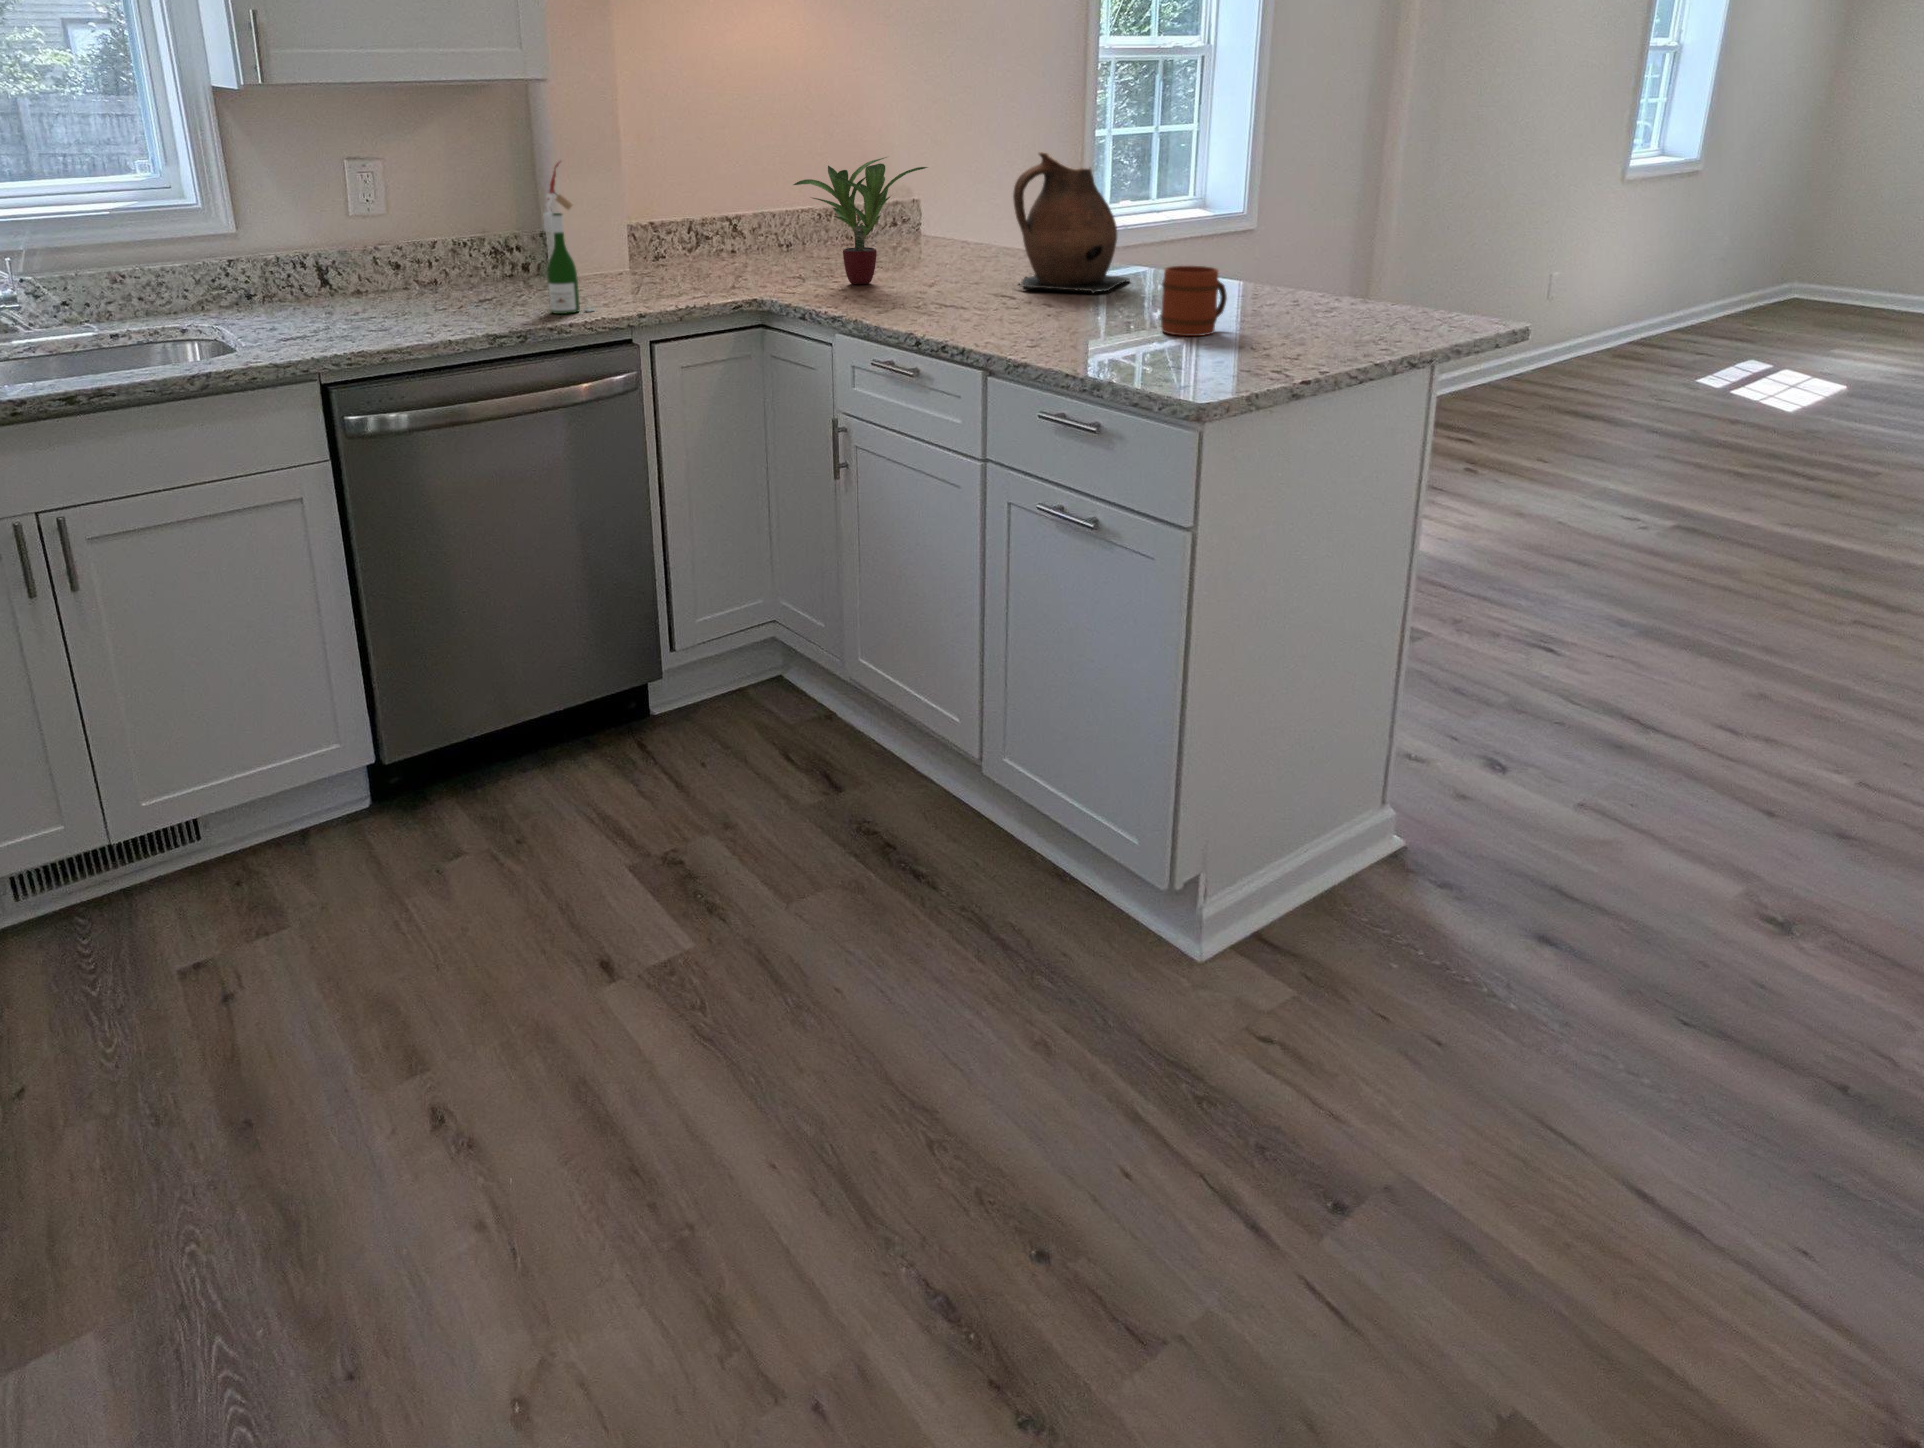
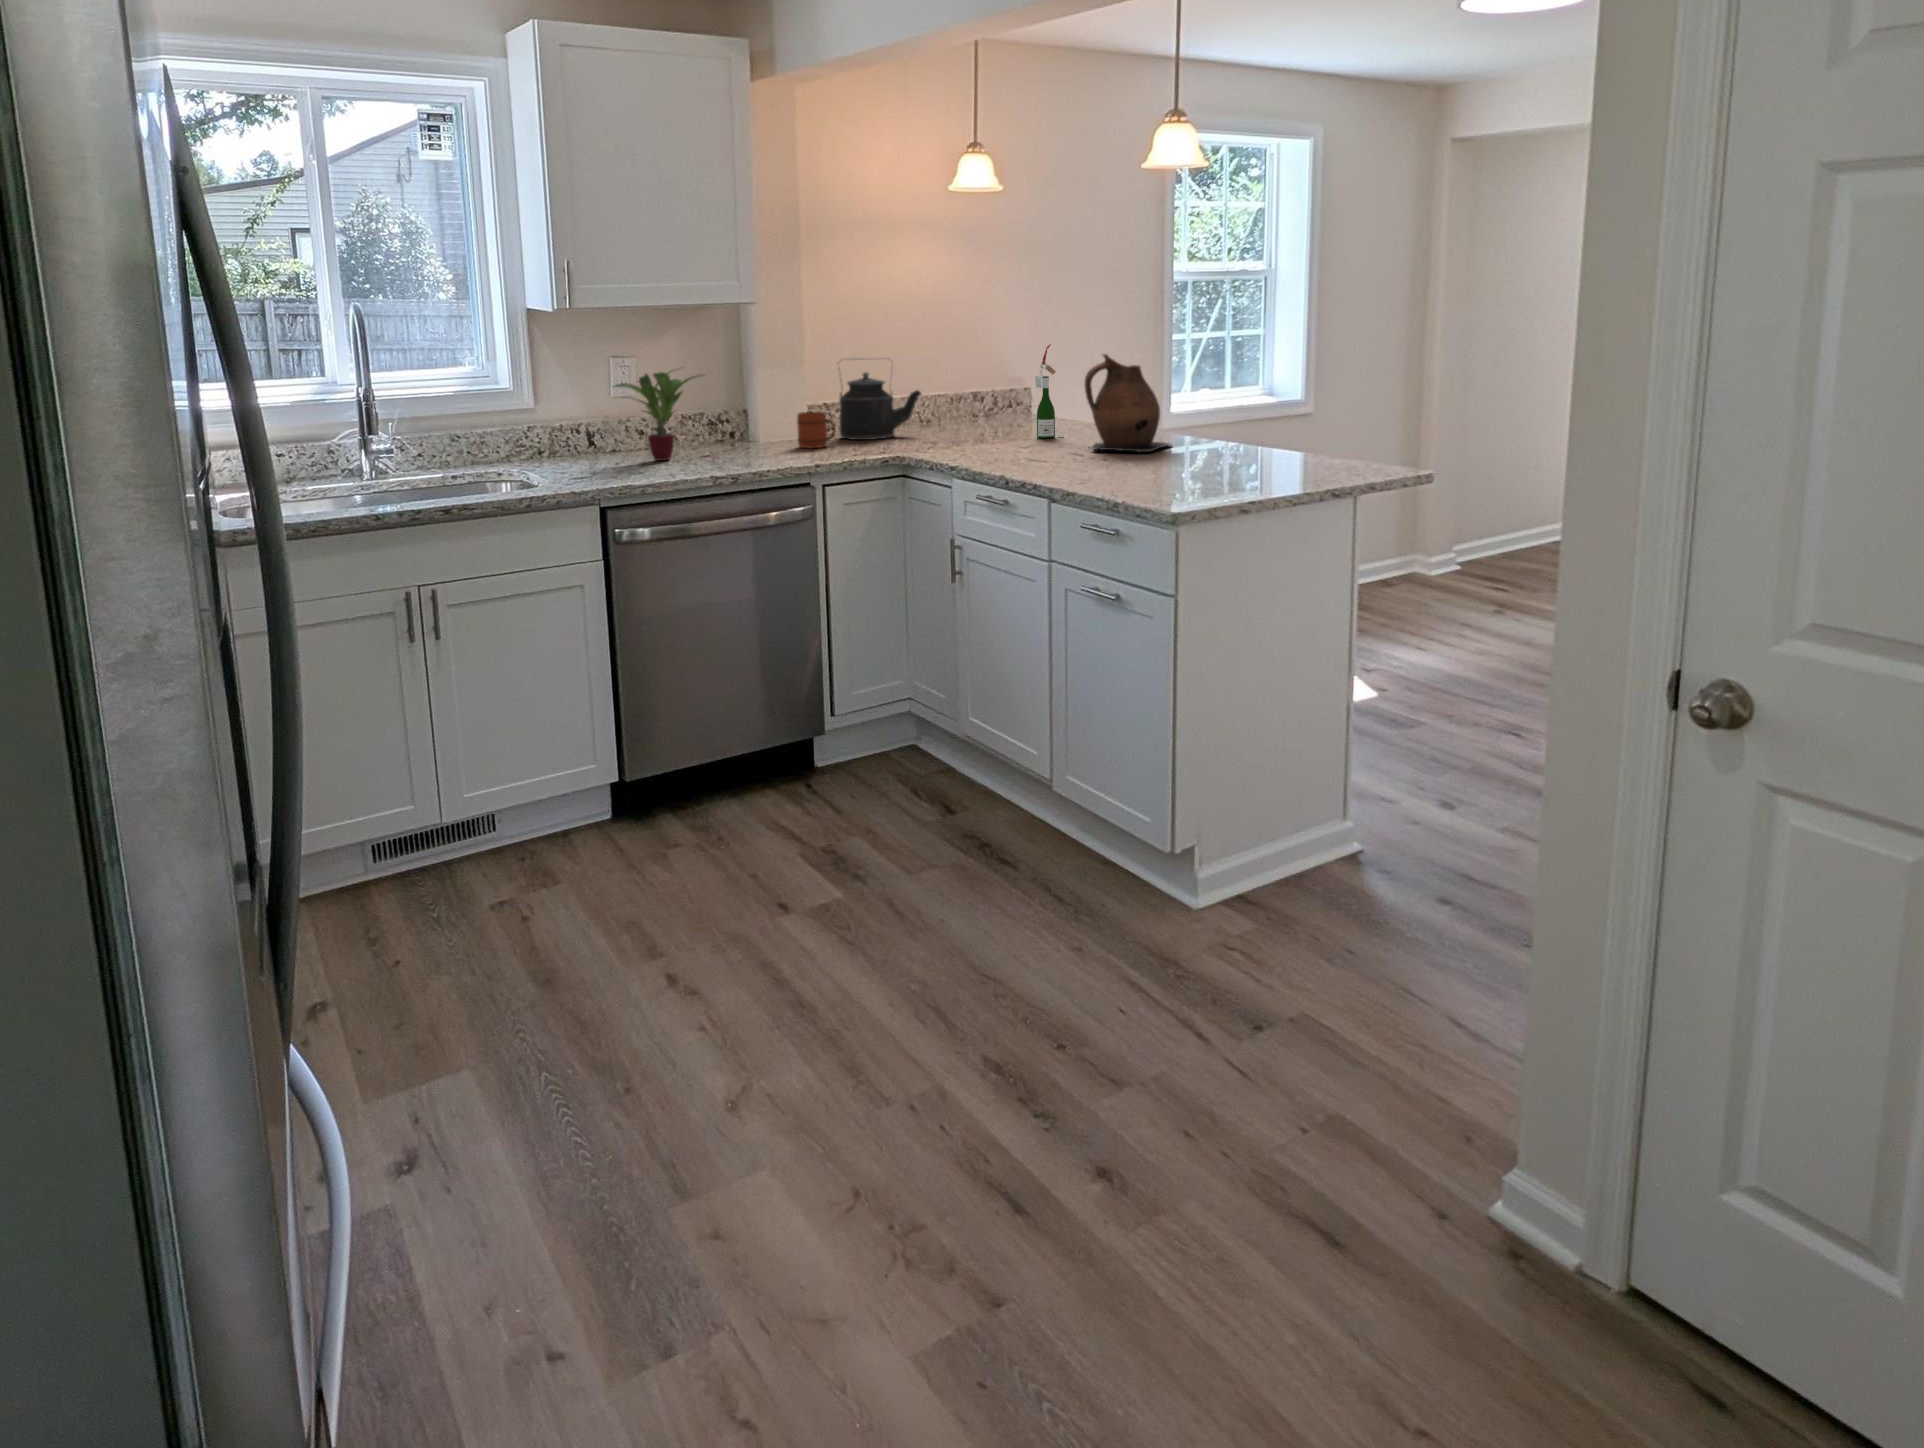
potted plant: present [793,158,927,284] -> present [614,370,699,461]
kettle: none [667,159,782,272] -> present [839,358,921,440]
wine bottle: present [543,163,594,314] -> present [1035,344,1064,438]
mug: present [1160,266,1227,336] -> present [797,412,835,448]

